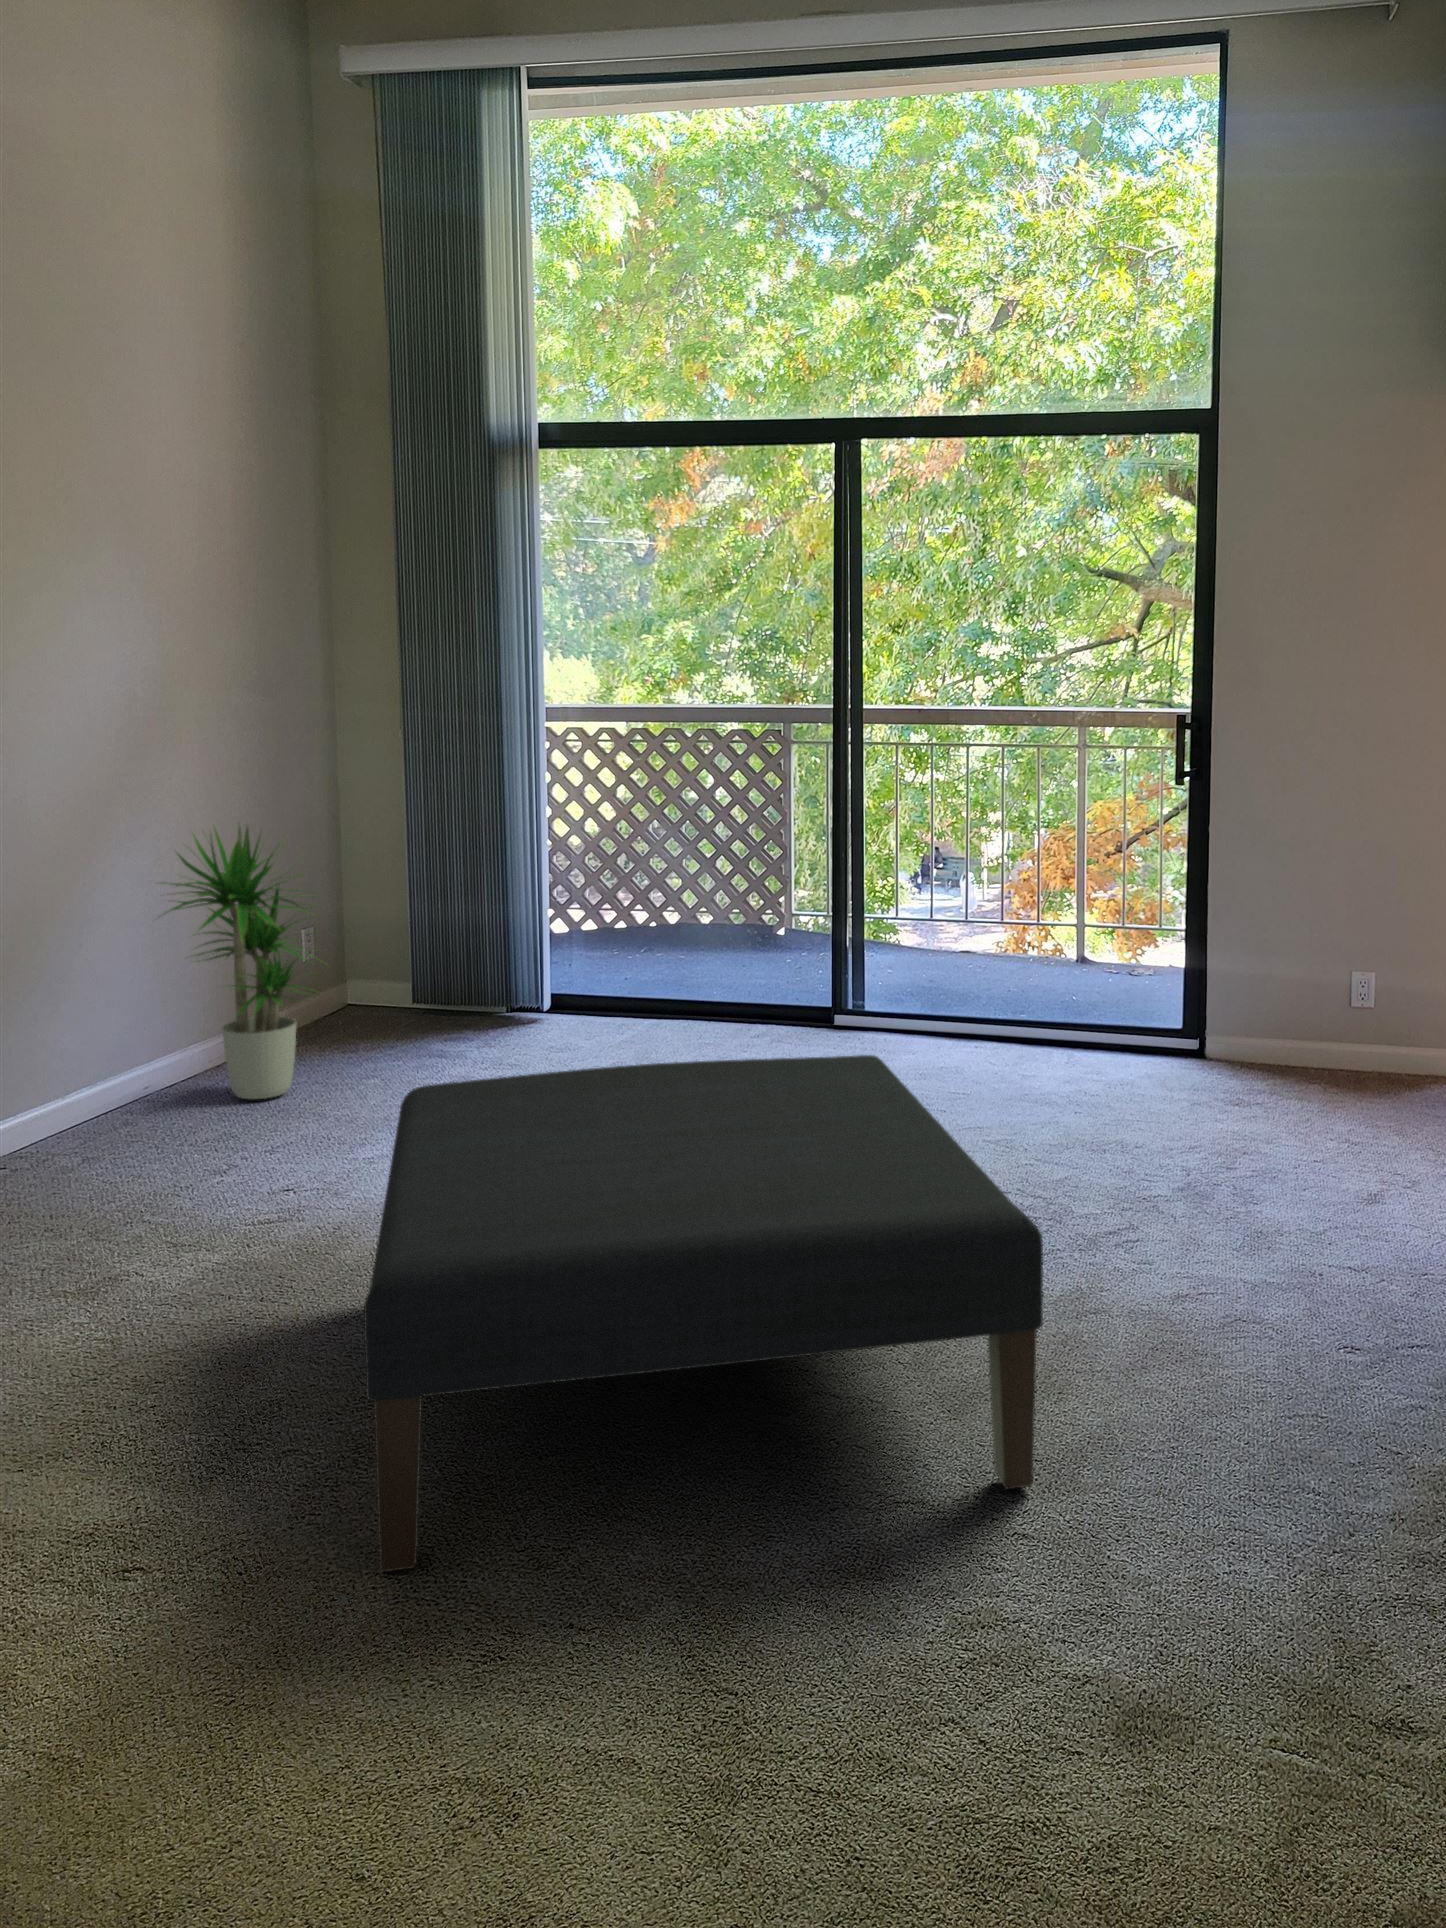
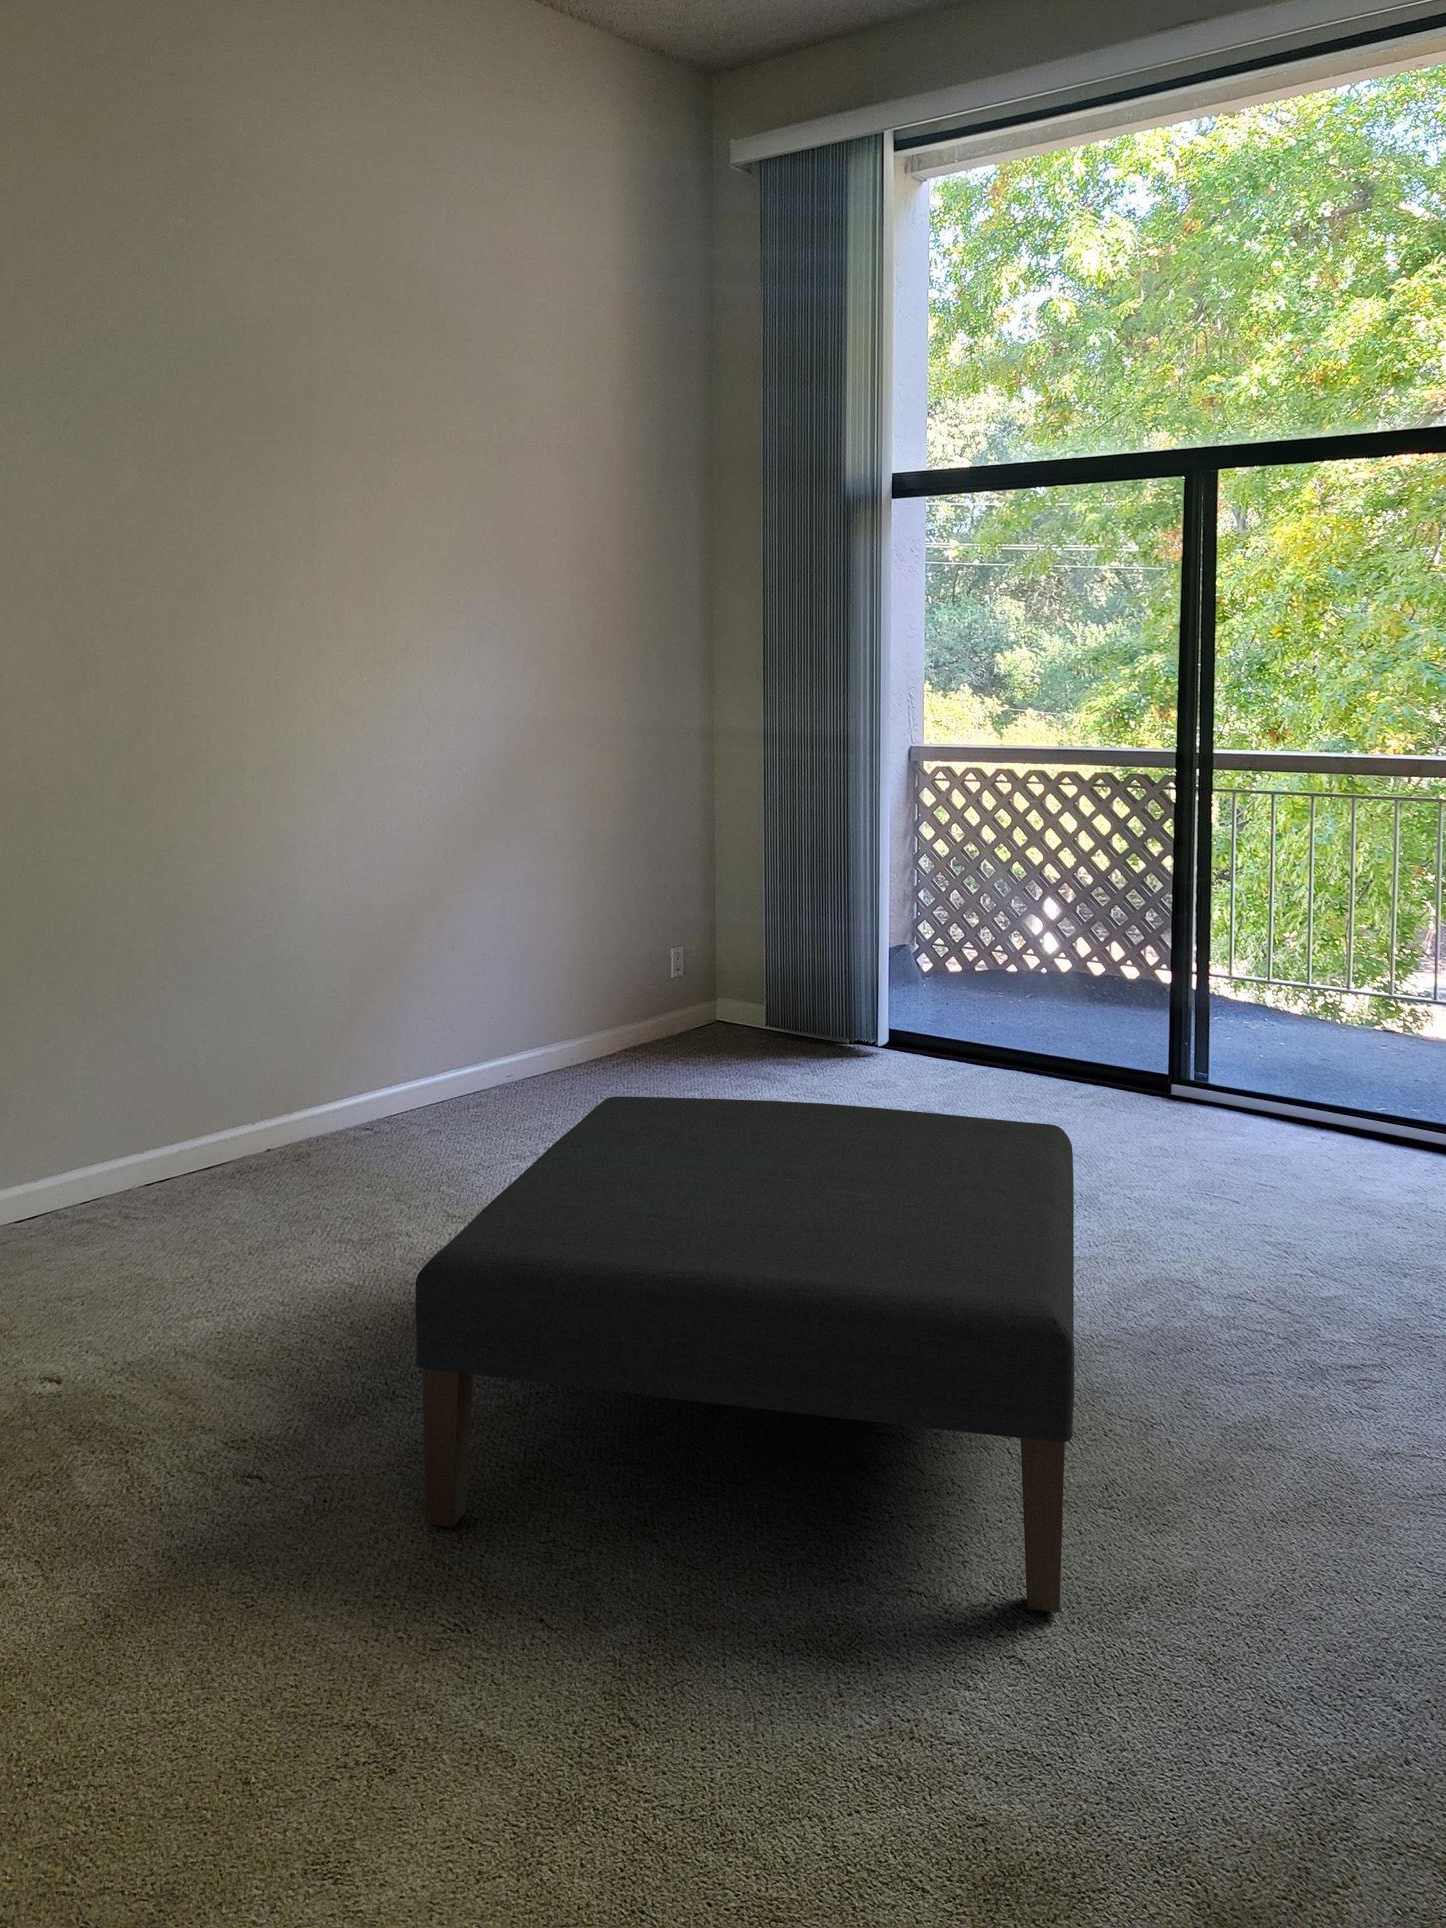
potted plant: present [164,823,320,1099] -> none [514,843,670,1094]

